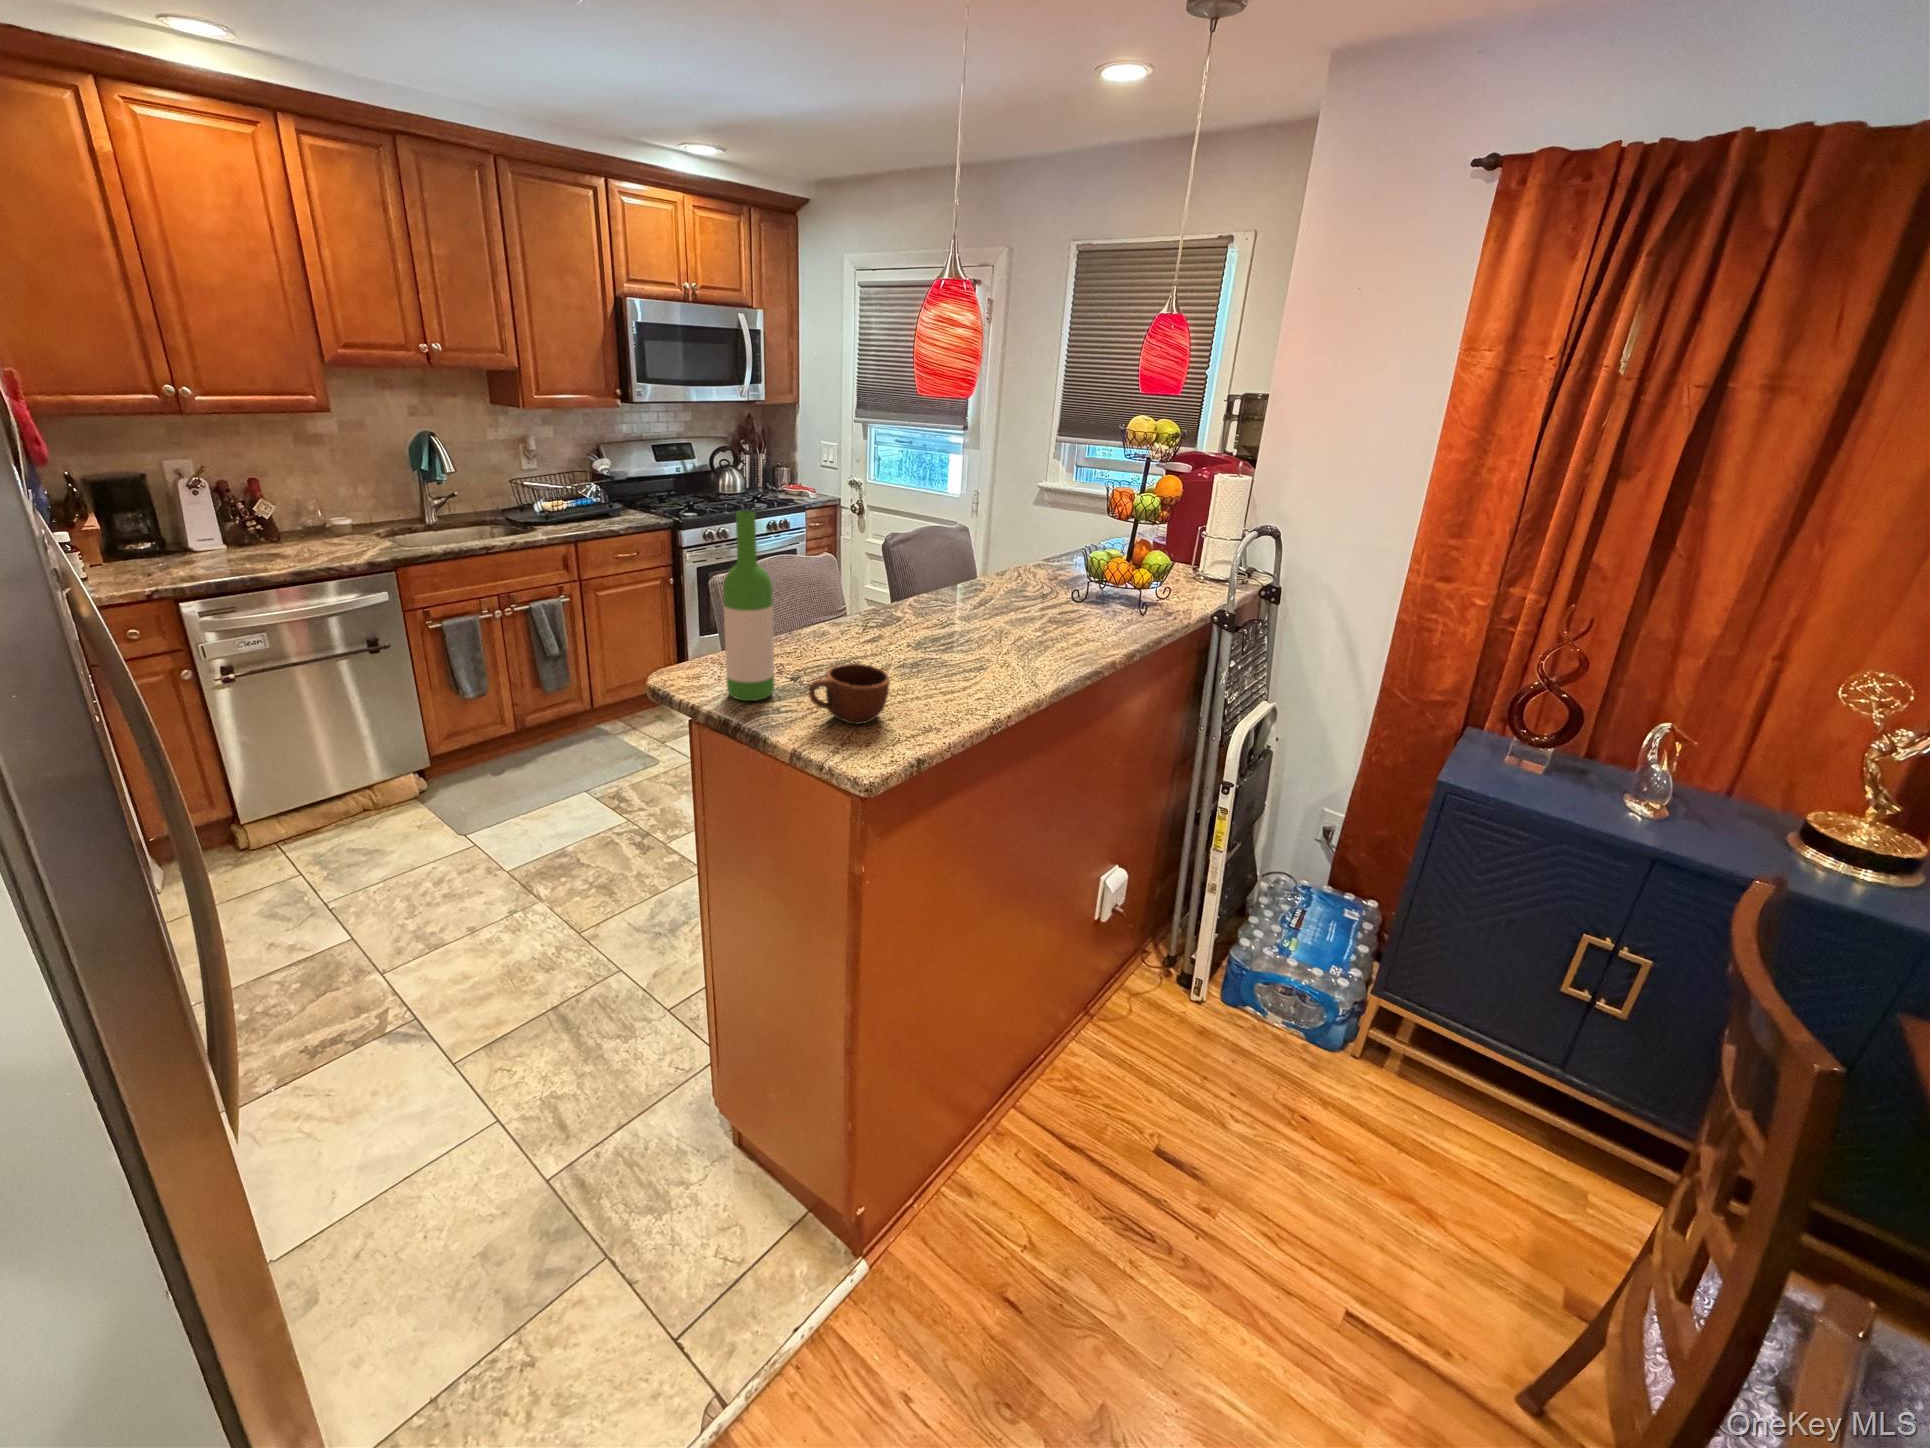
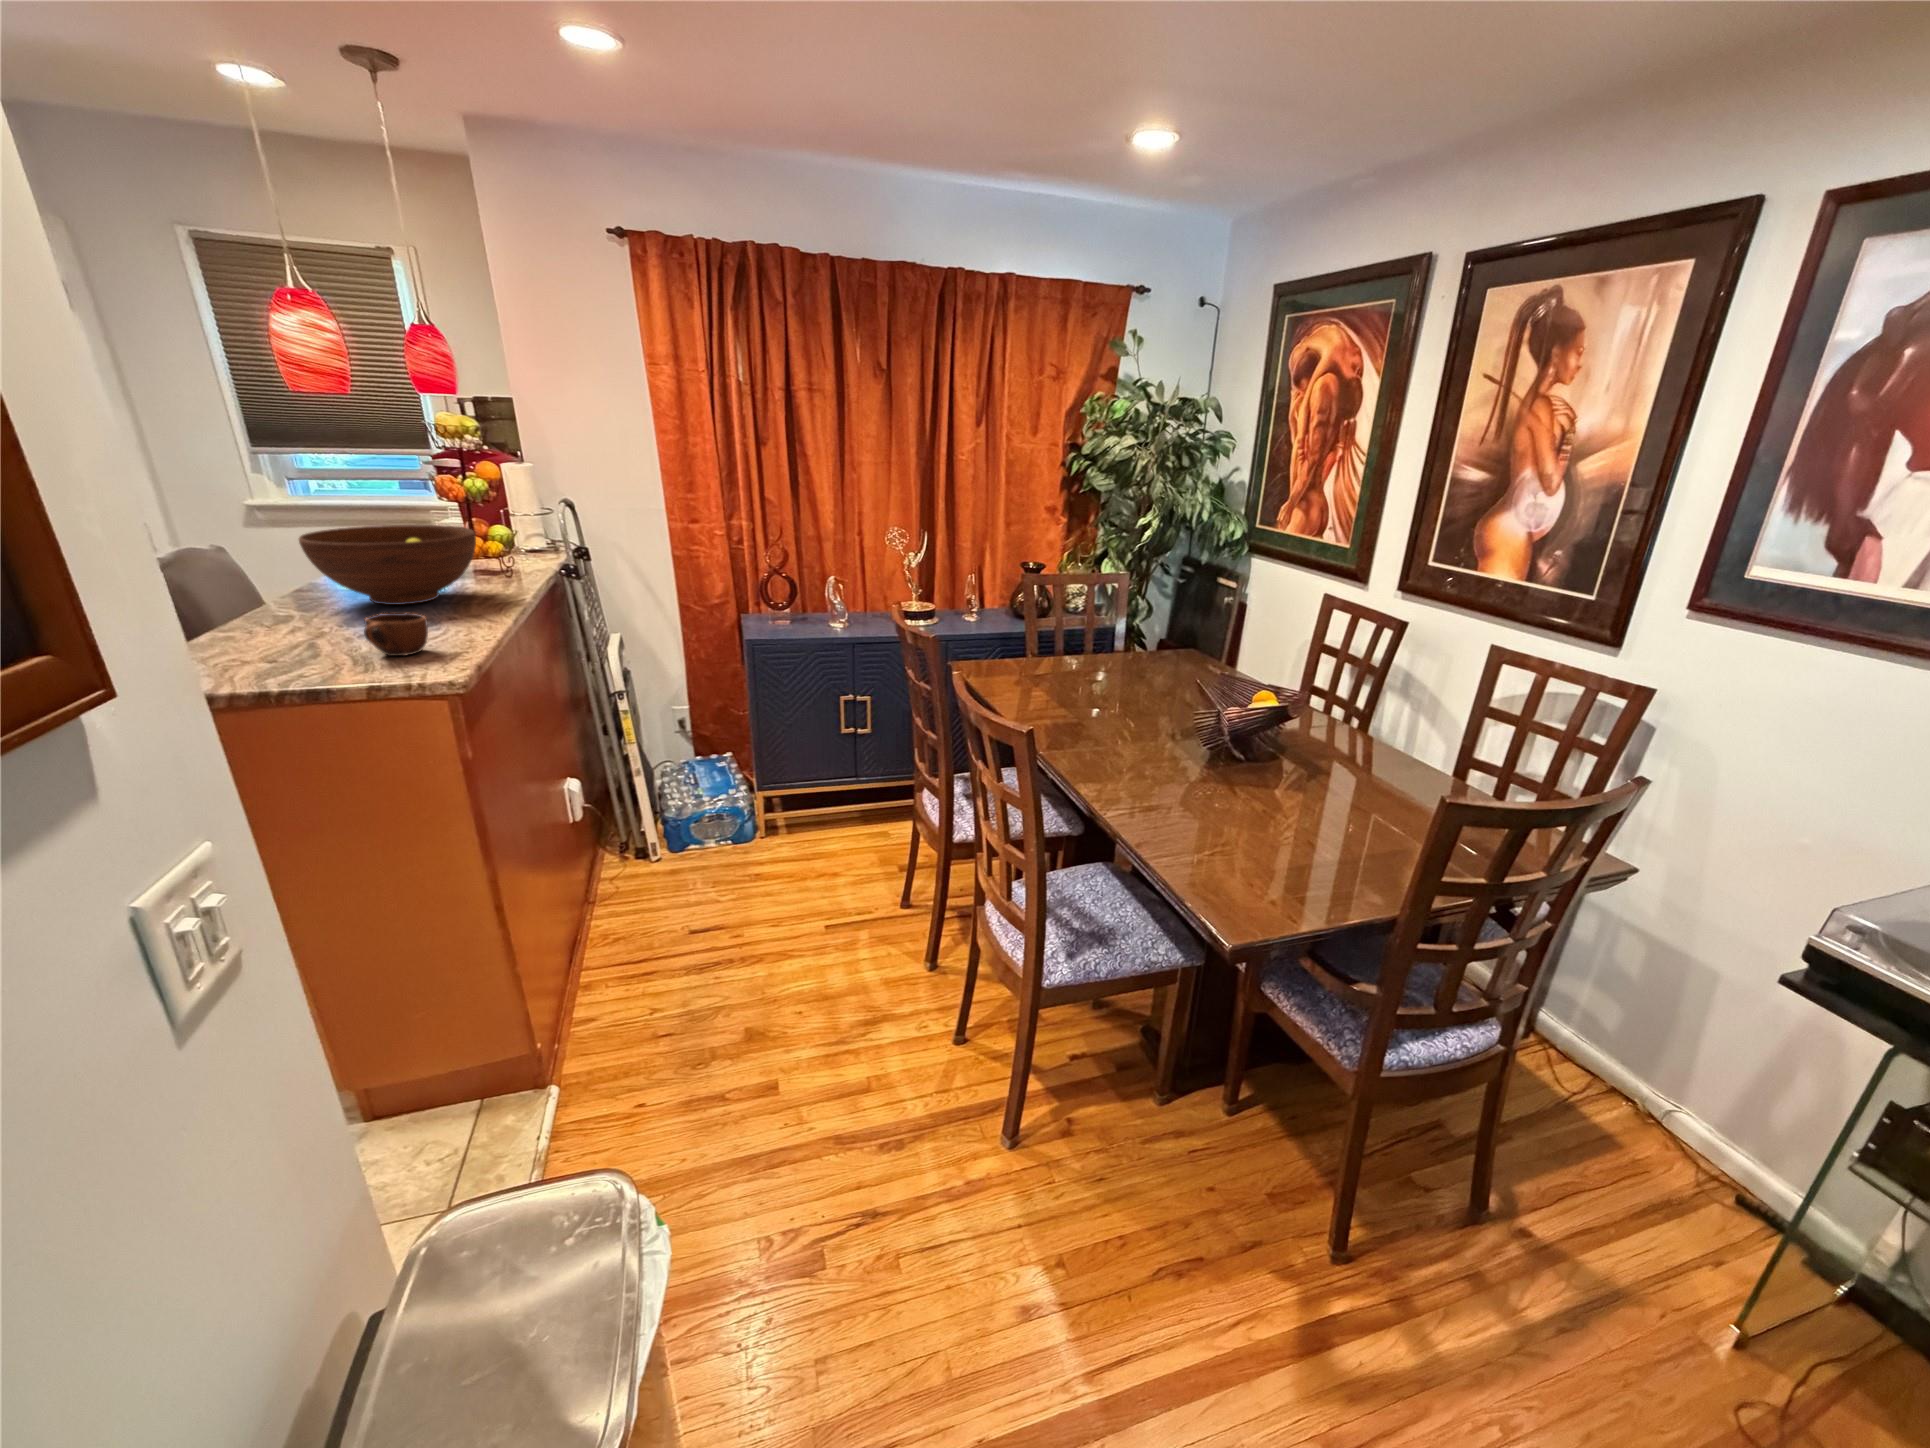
wine bottle: present [723,511,774,701] -> none [215,498,300,670]
fruit bowl: none [908,537,1079,636] -> present [299,525,476,605]

